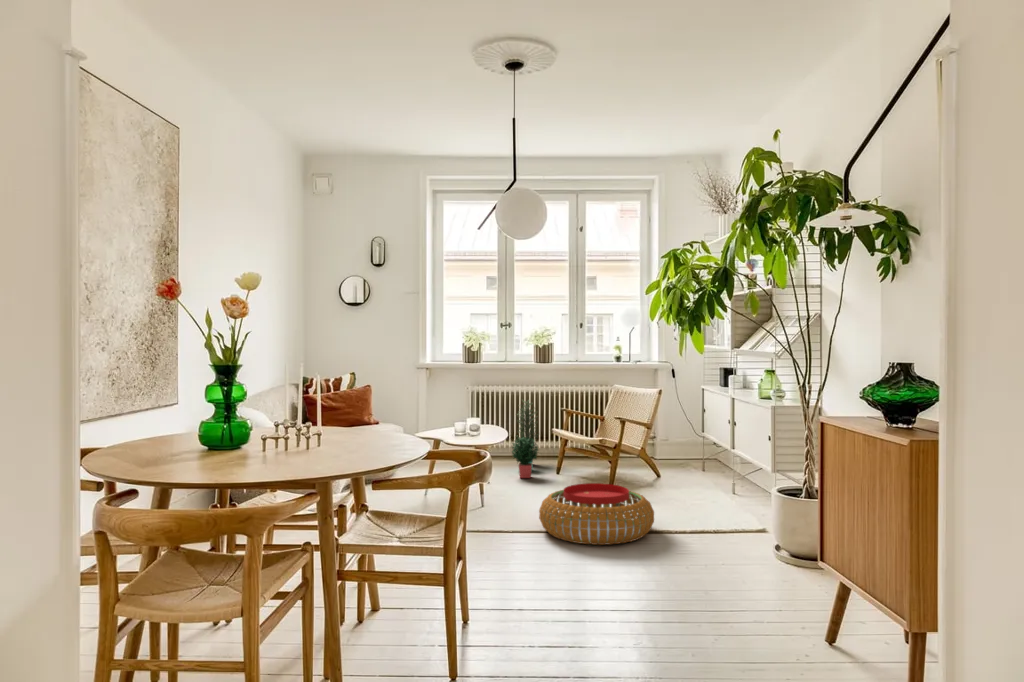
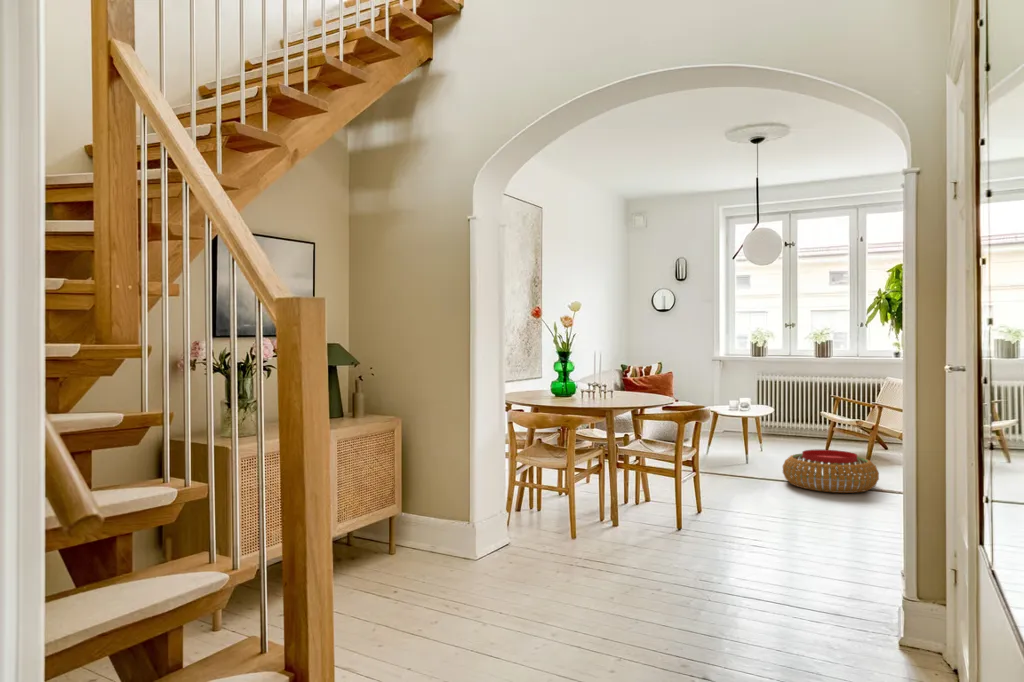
potted plant: present [512,400,538,478] -> none [784,387,817,451]

